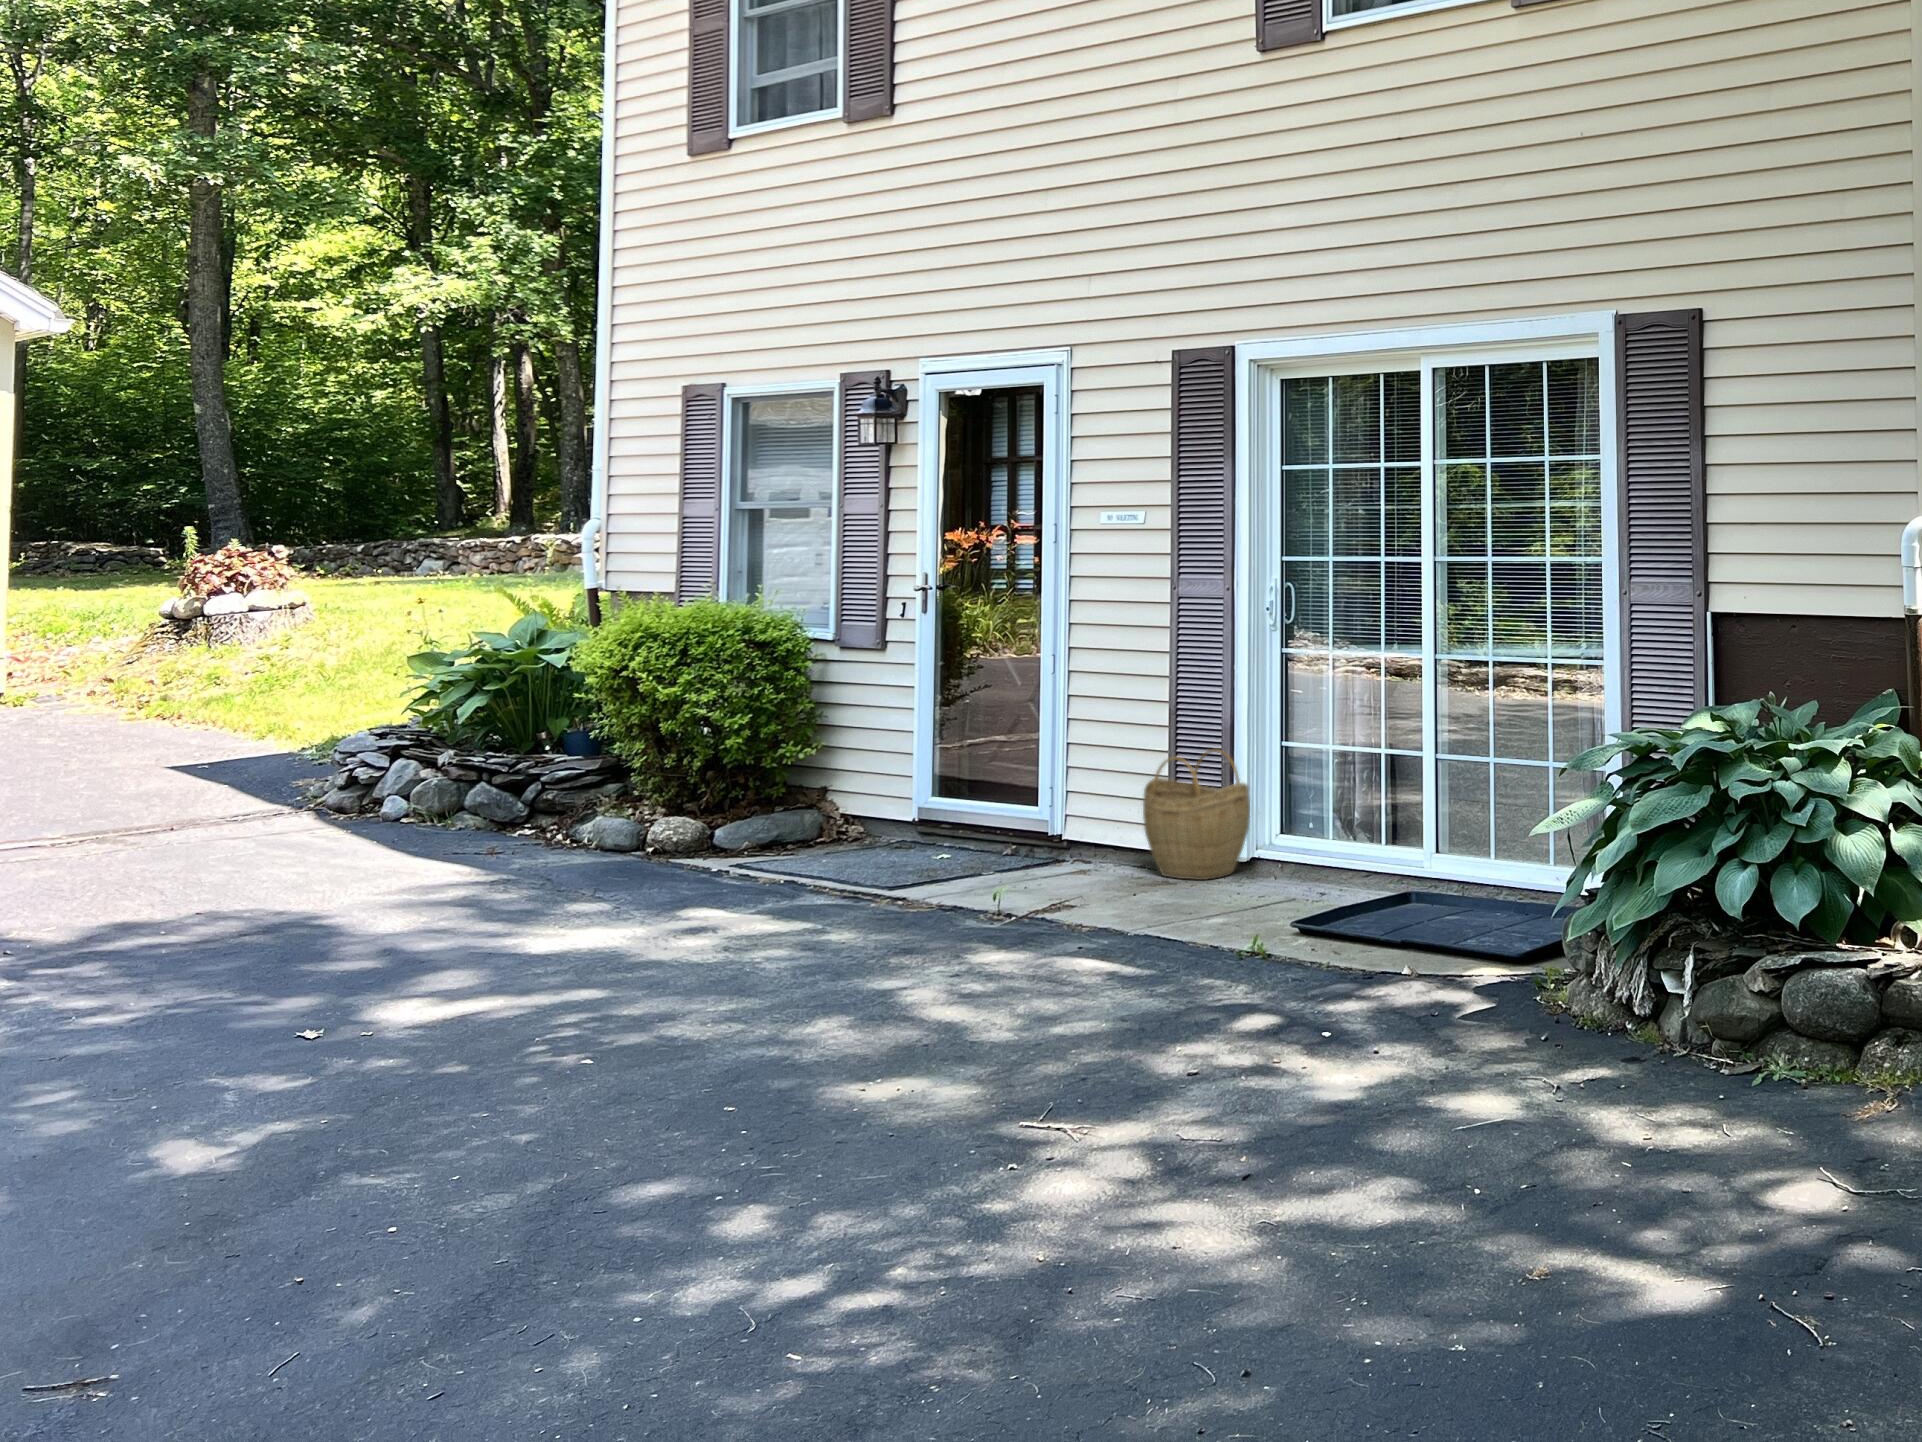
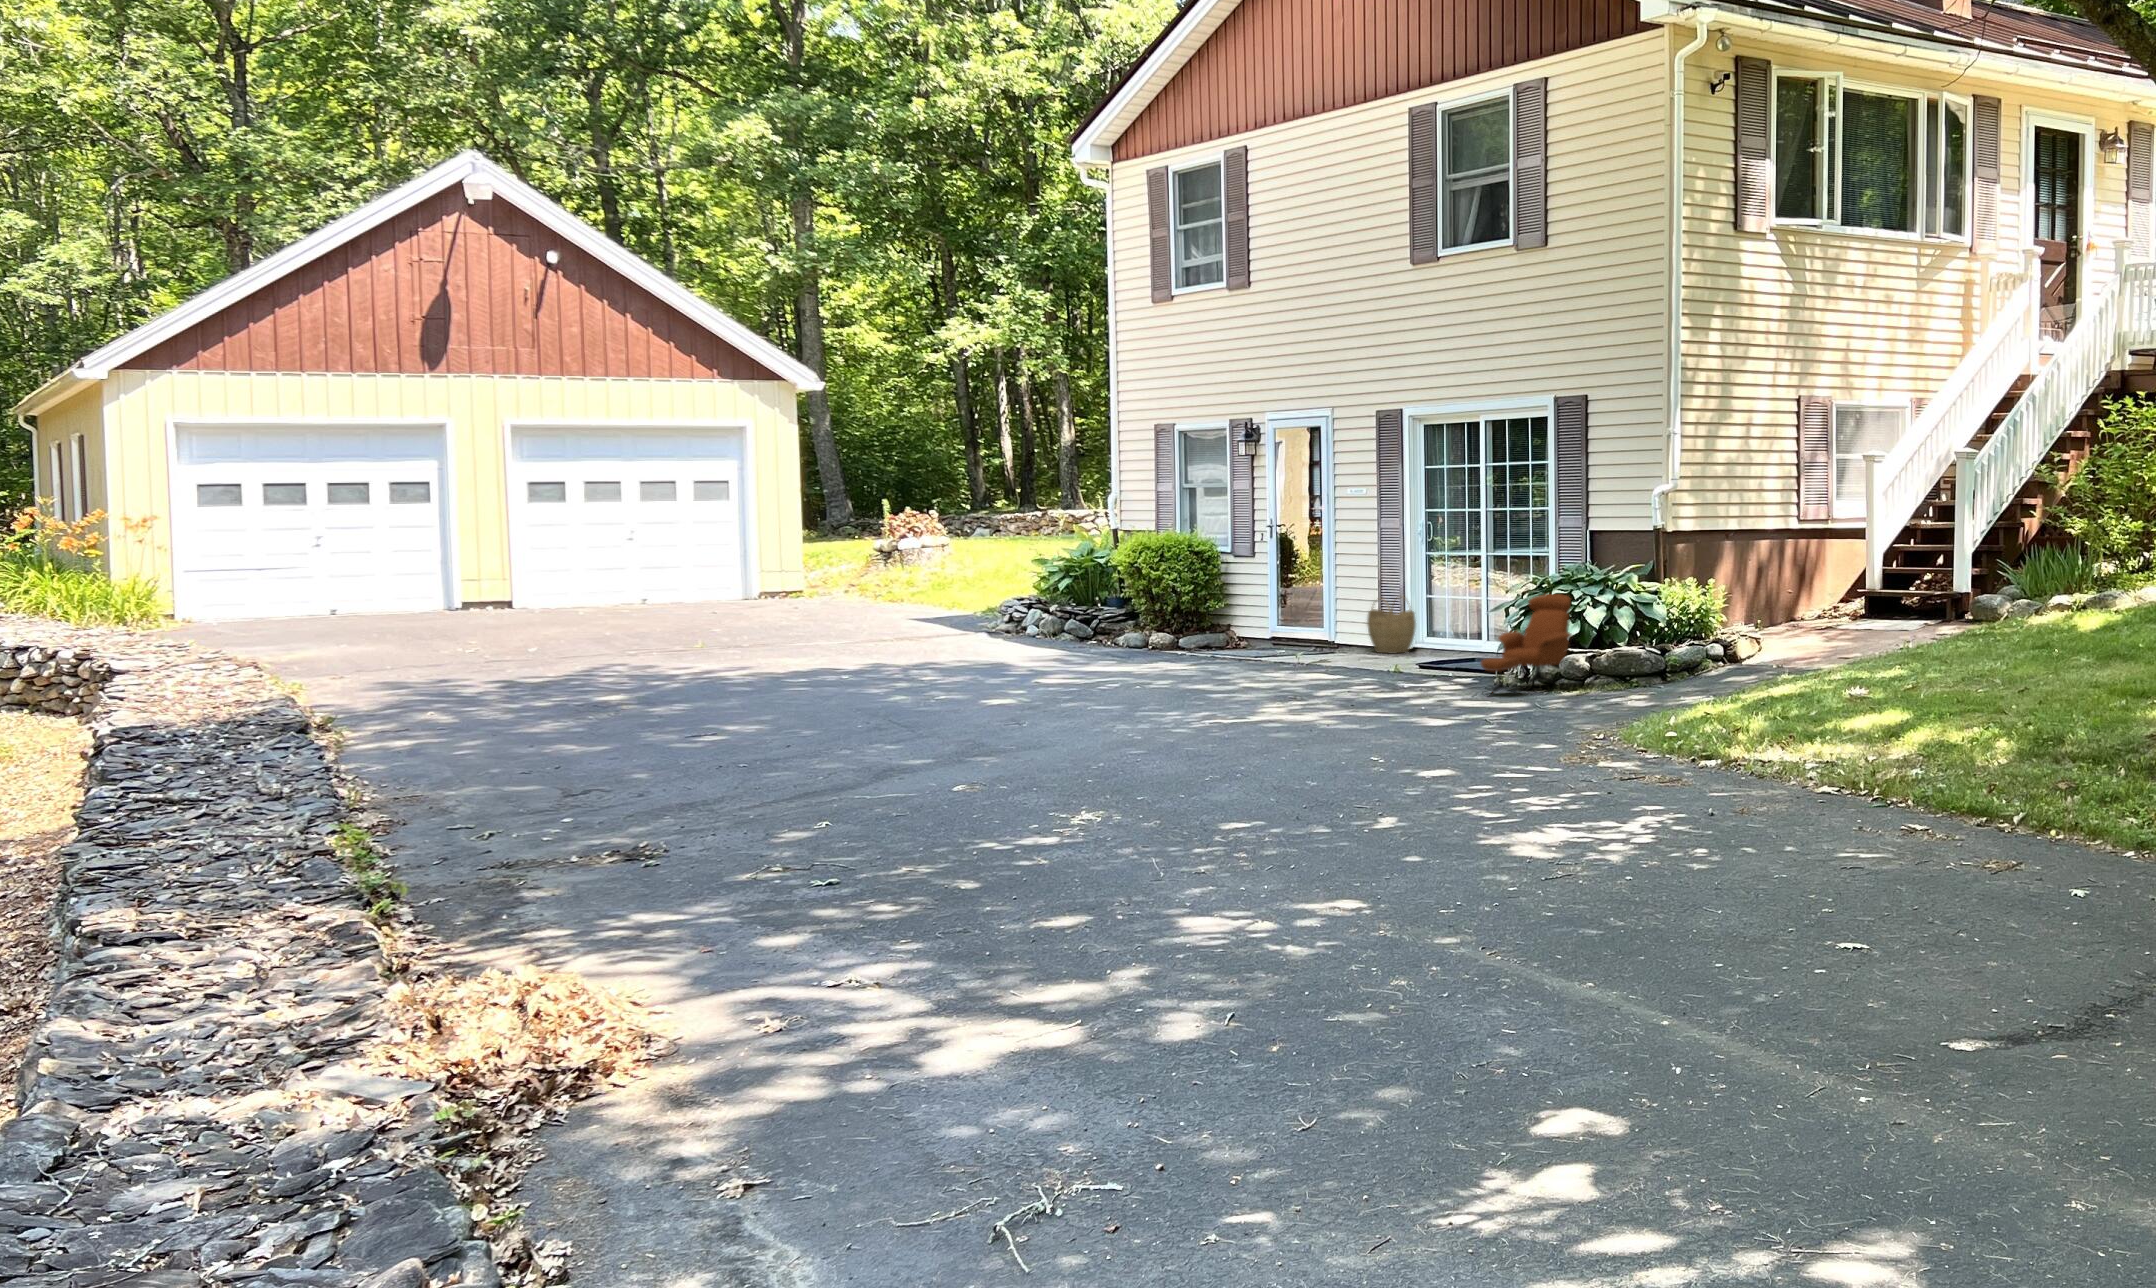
lounge chair: none [1595,799,1818,1138] -> present [1481,594,1573,693]

